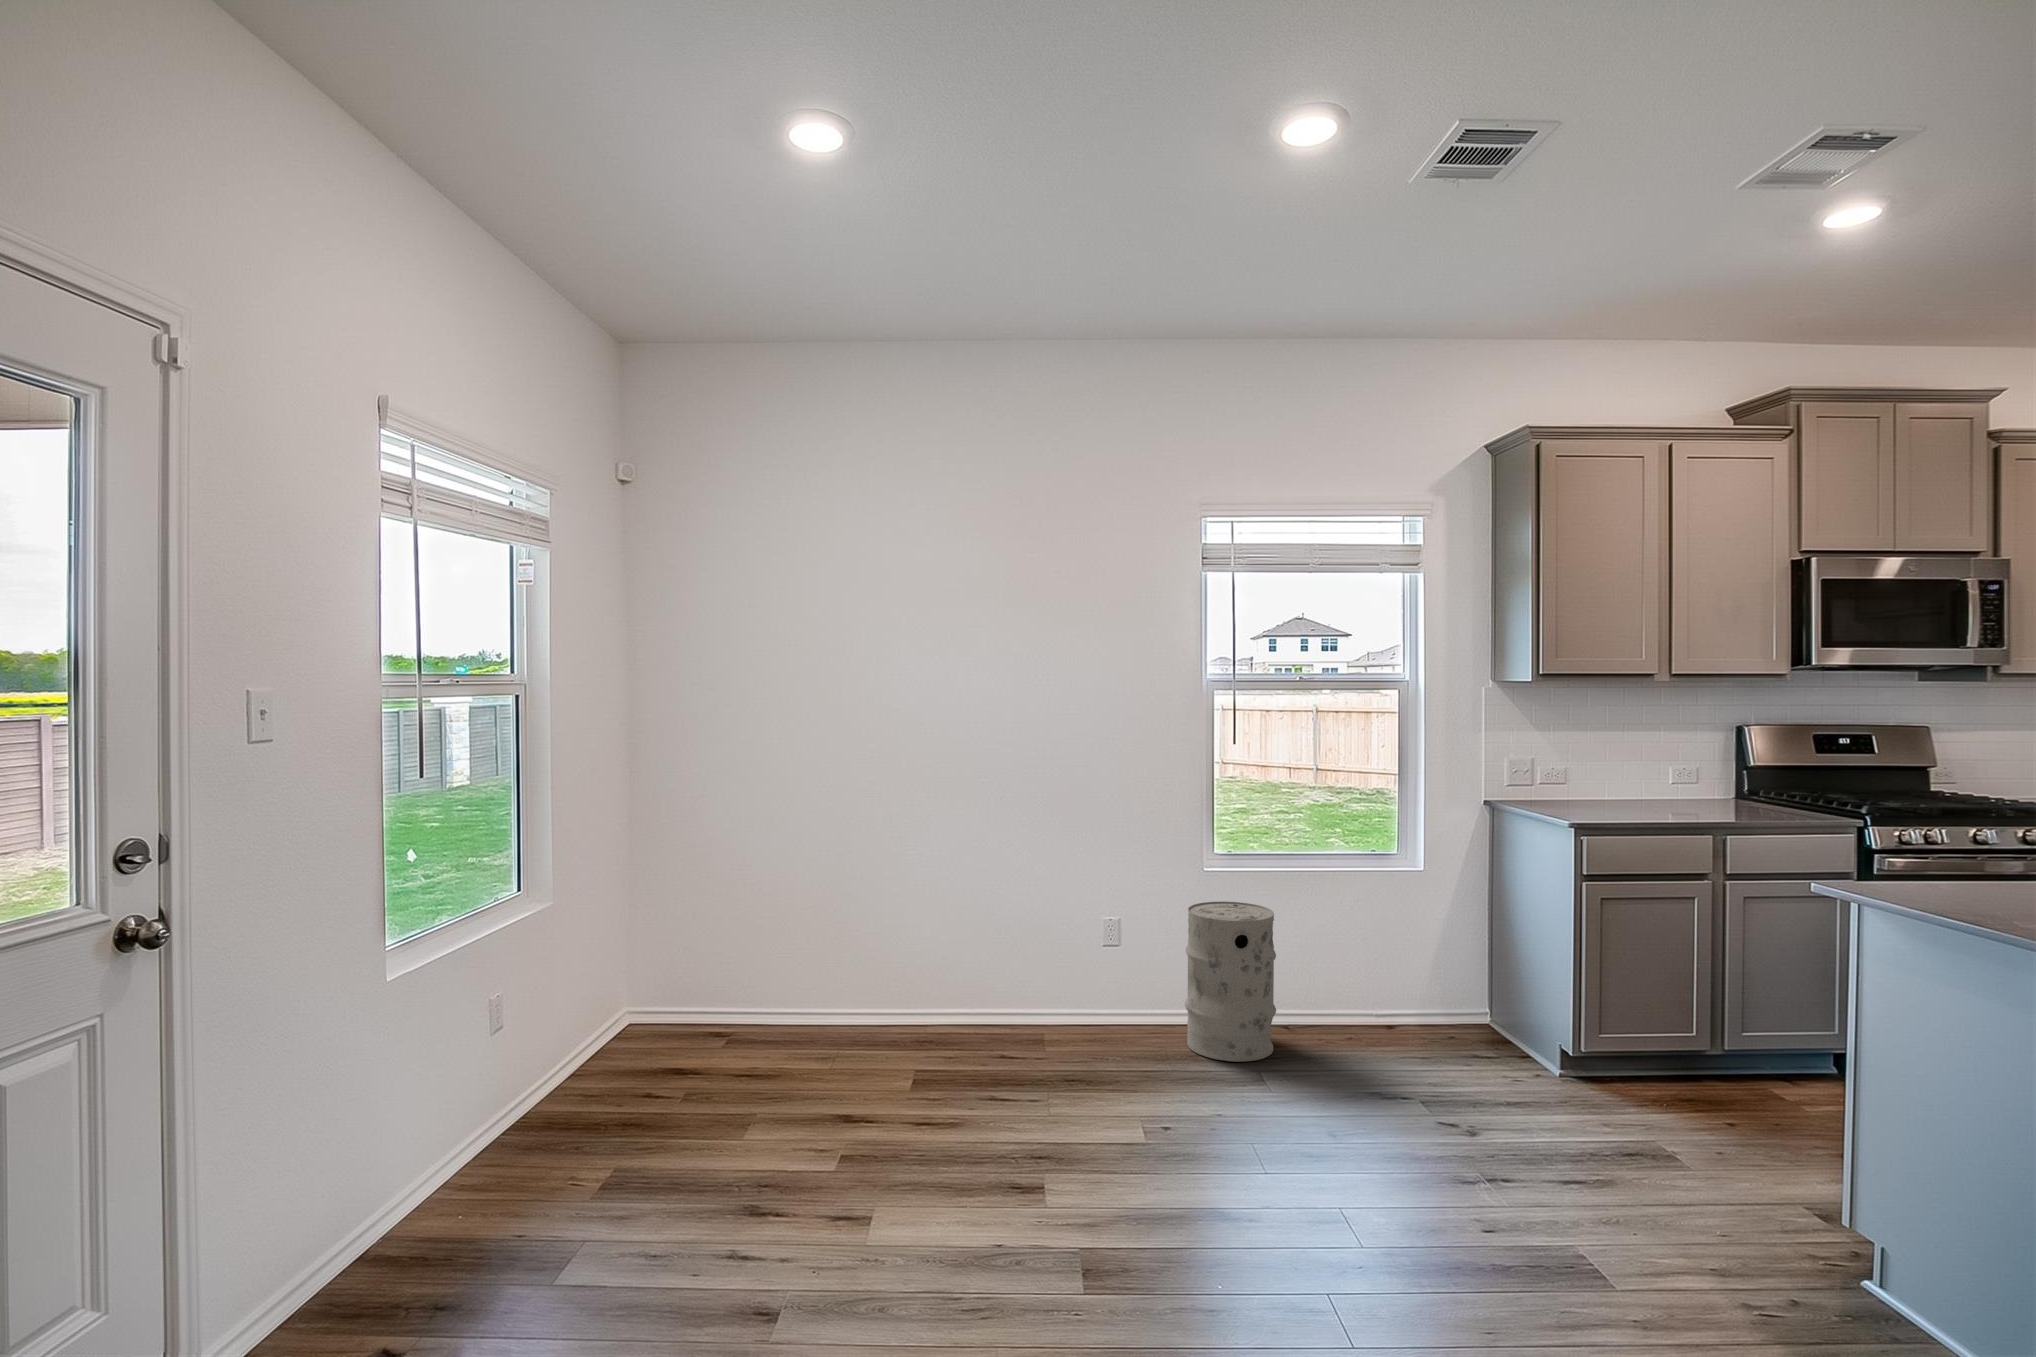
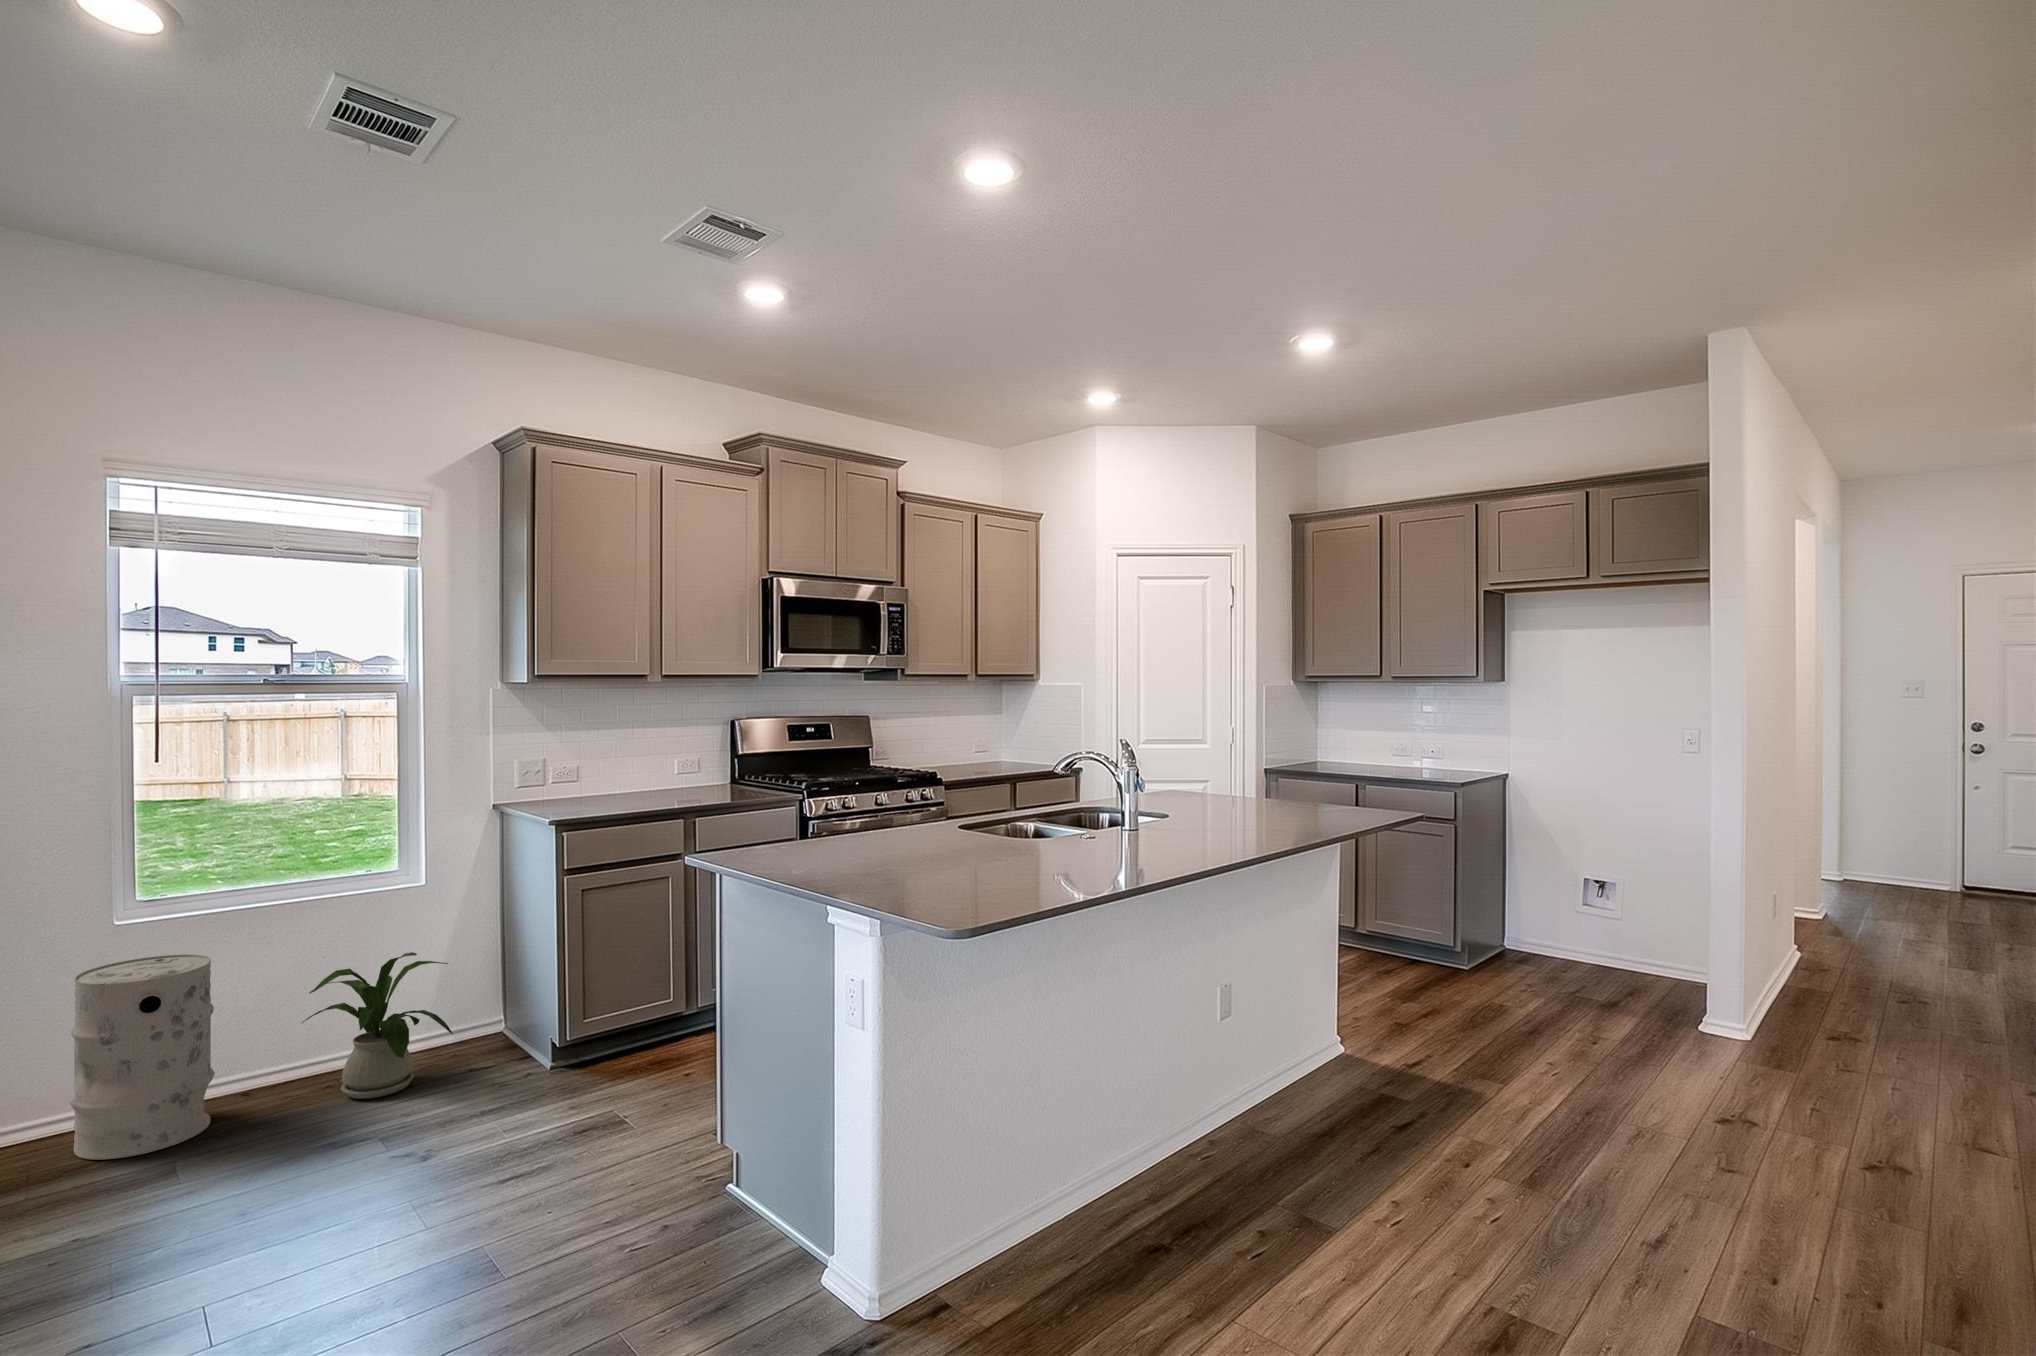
house plant: none [1330,934,1468,1062] -> present [302,952,453,1099]

